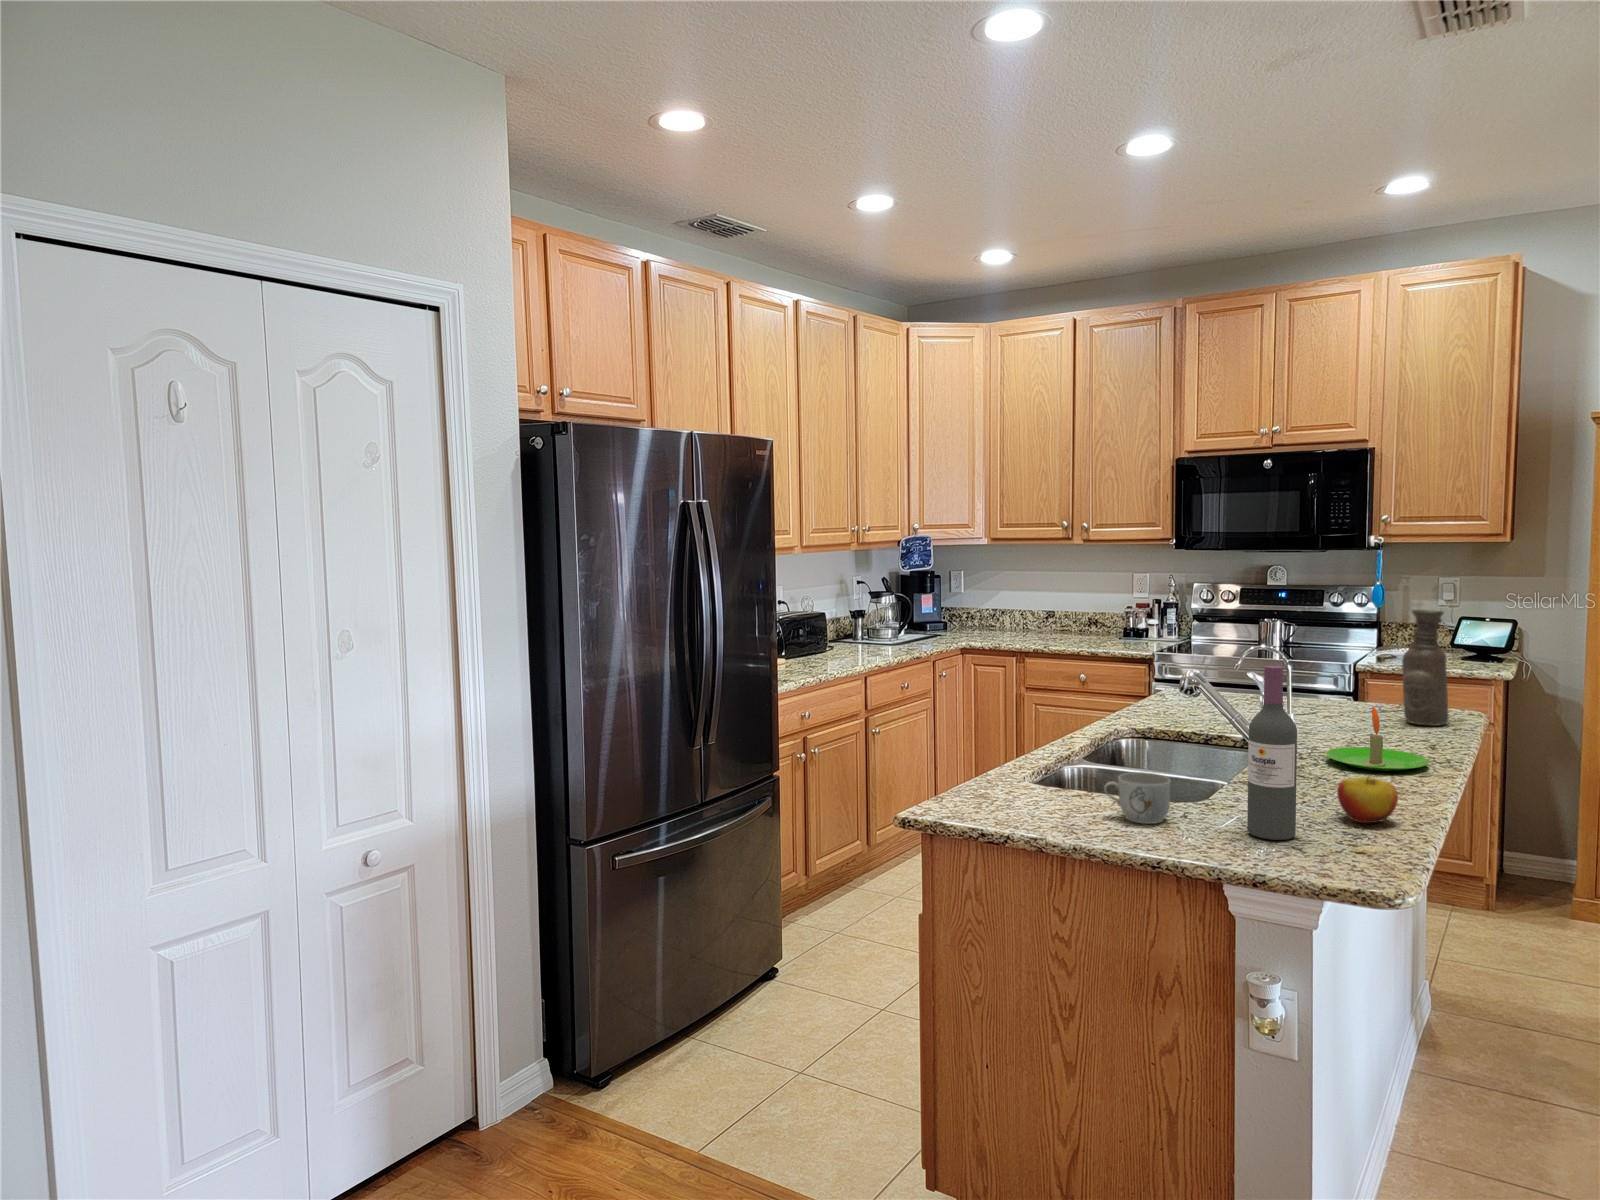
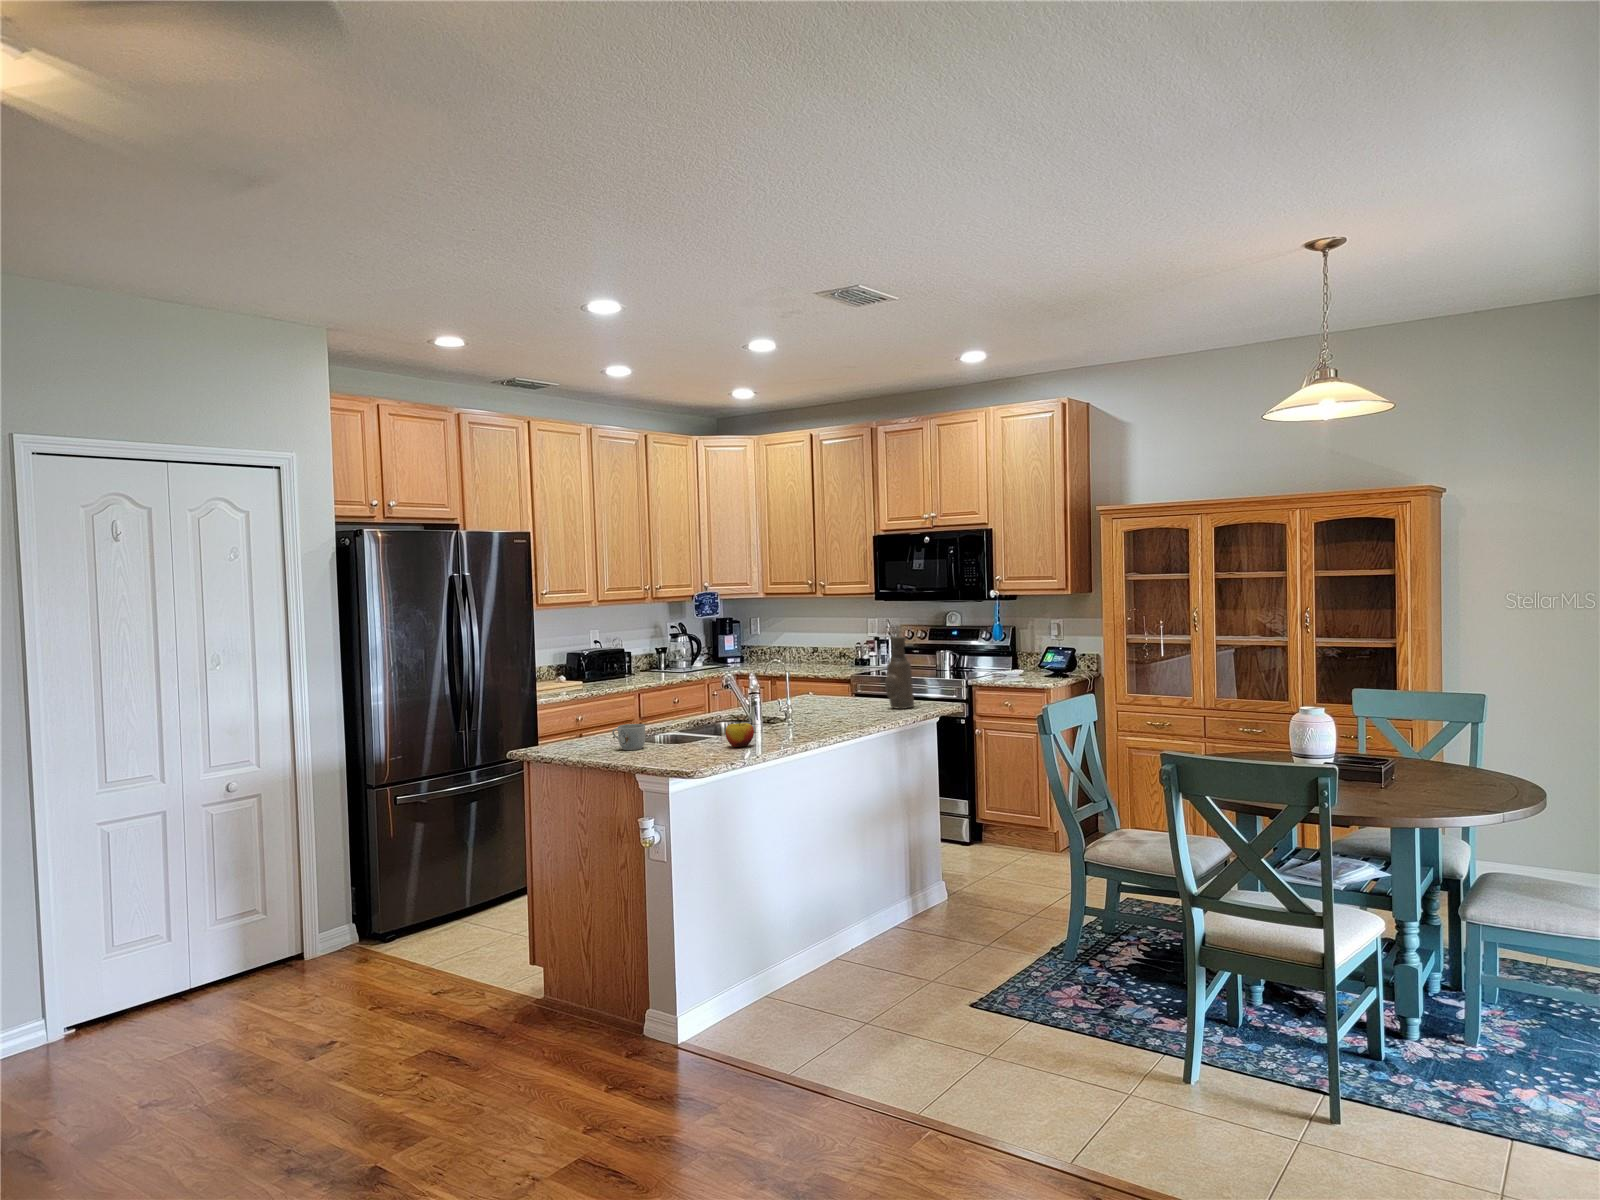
wine bottle: present [1247,666,1297,840] -> none [665,661,690,753]
candle: present [1325,706,1429,771] -> none [789,691,841,728]

